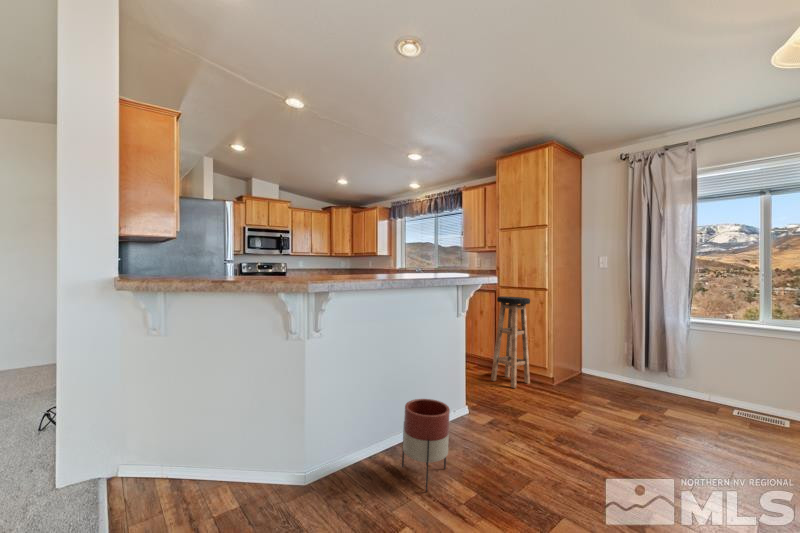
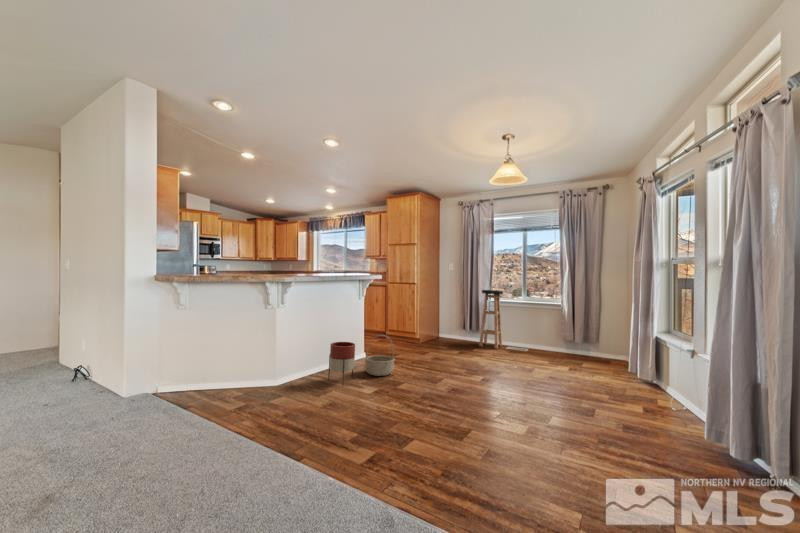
bar stool: present [491,296,530,388] -> present [479,290,503,349]
basket: none [468,388,524,469] -> present [365,334,395,376]

